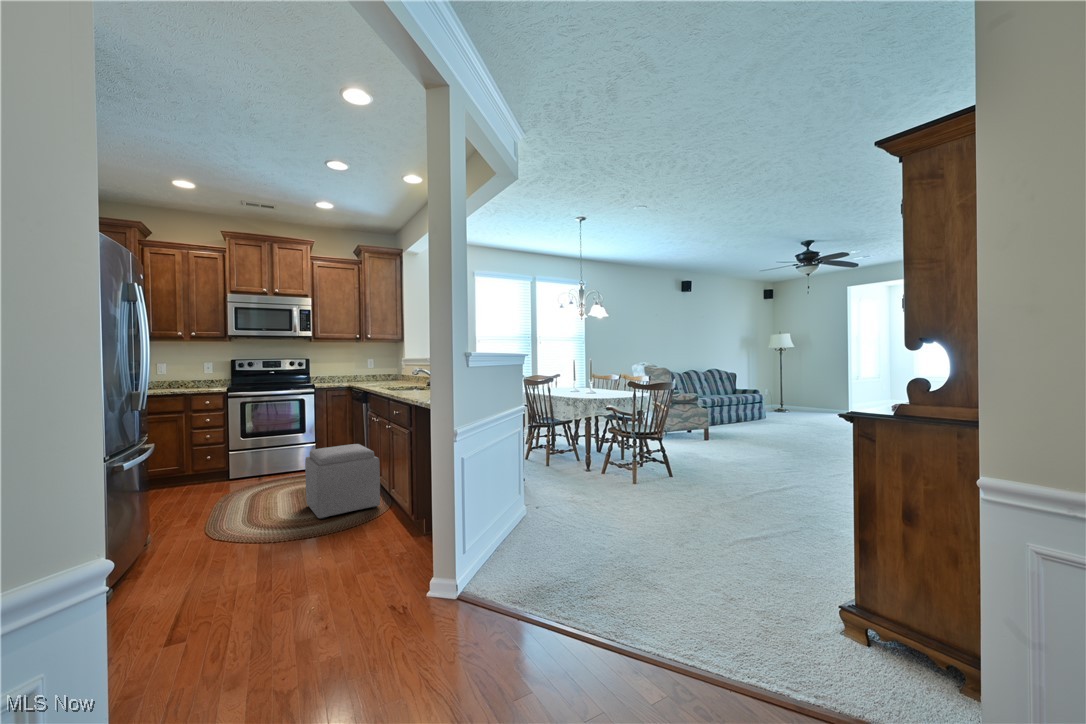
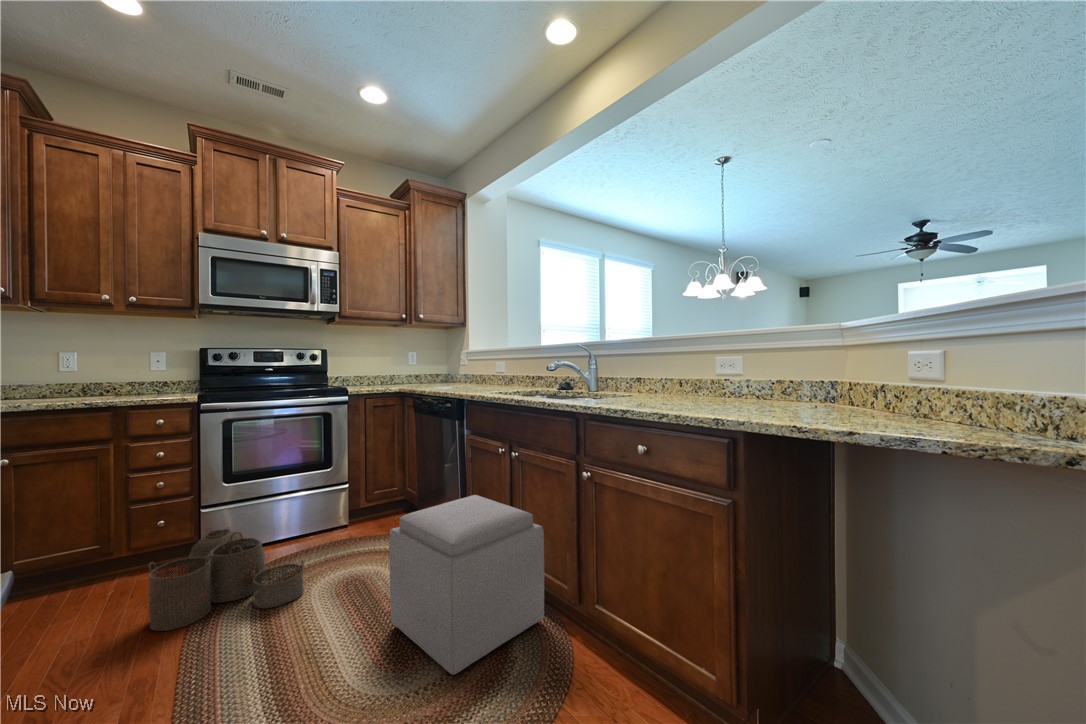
woven basket: none [198,461,275,503] -> present [148,527,304,631]

